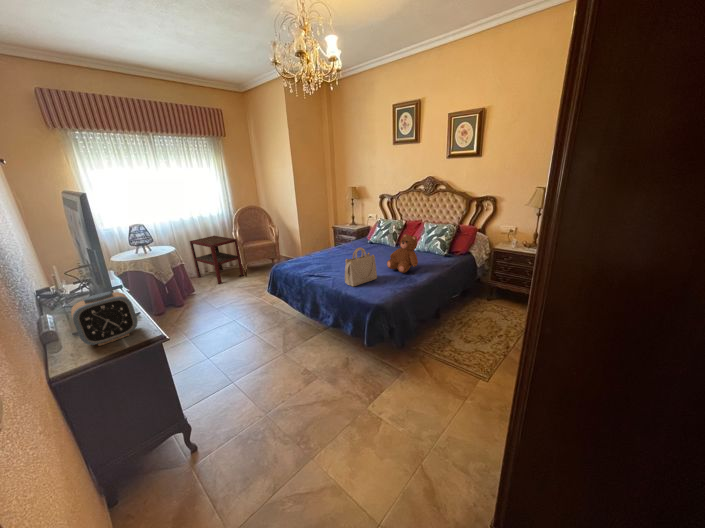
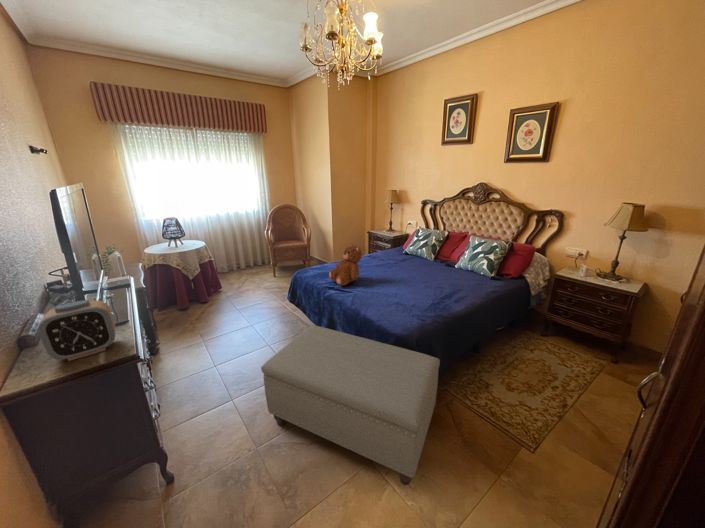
teddy bear: present [387,234,418,273] -> present [329,244,362,285]
side table: present [190,236,243,284] -> none [224,232,273,283]
handbag: present [345,247,377,286] -> none [367,263,405,307]
ottoman: none [263,307,412,418] -> present [261,325,440,485]

